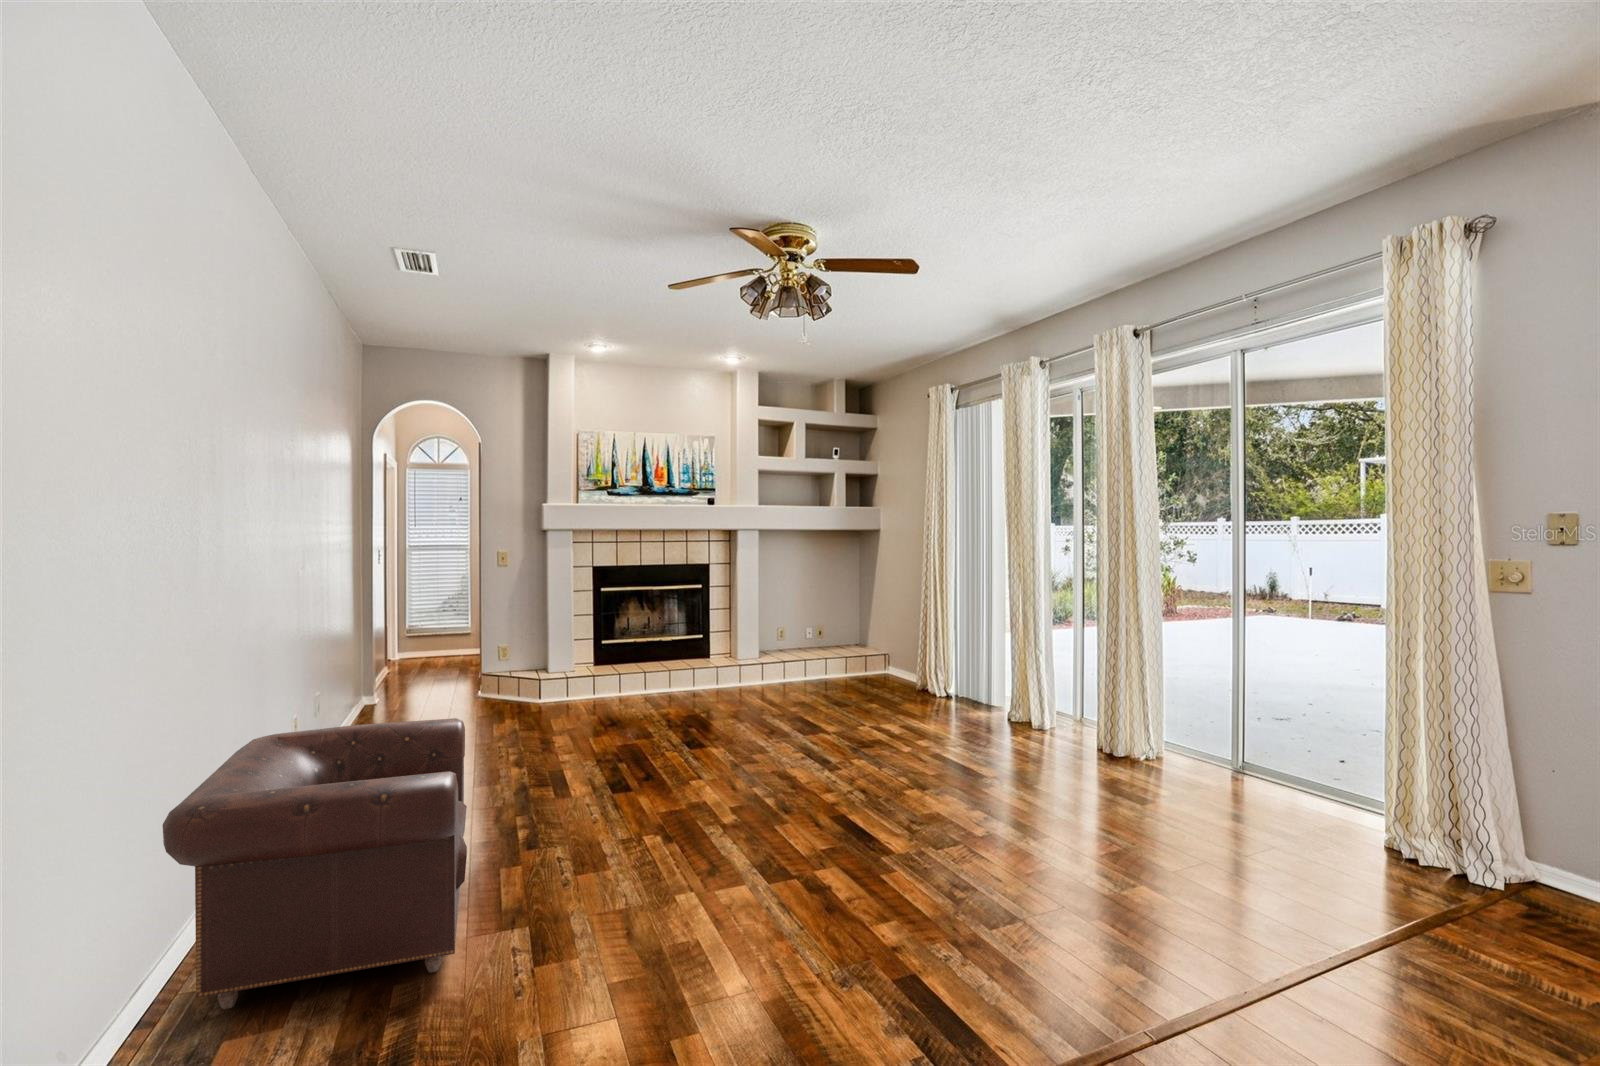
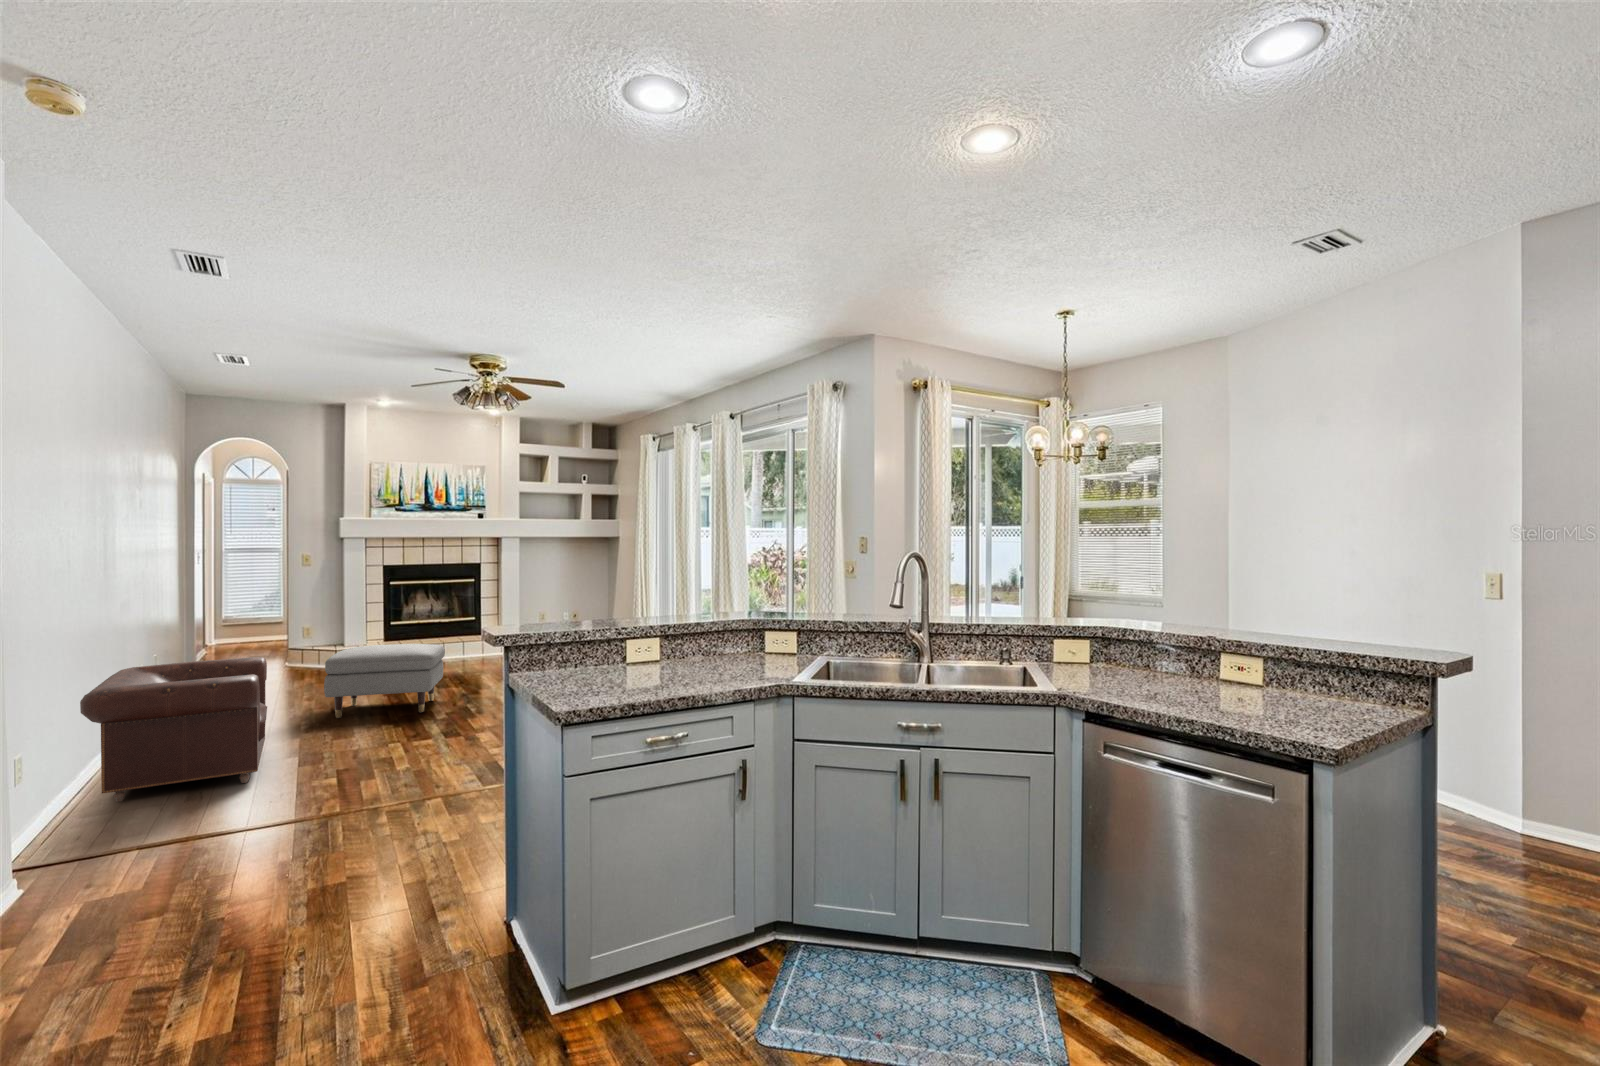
ottoman: none [540,688,699,802] -> present [324,644,445,718]

